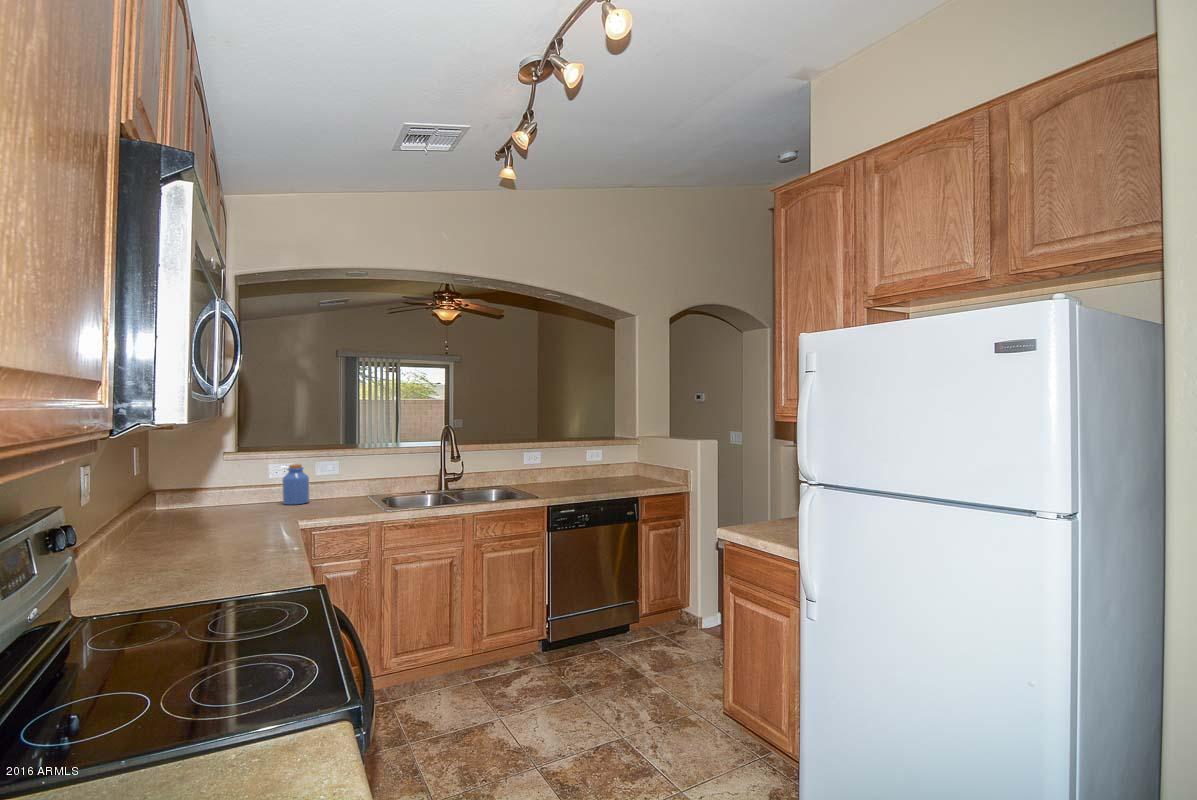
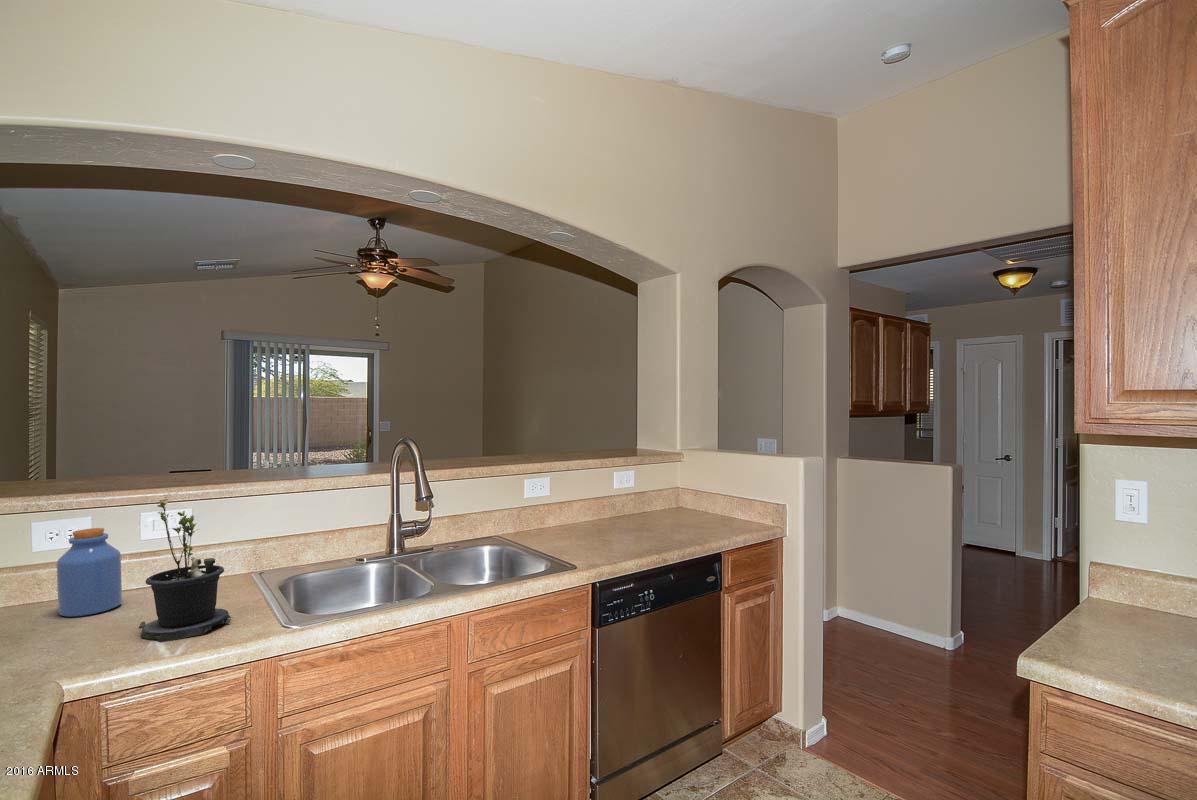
potted plant: none [321,448,361,512] -> present [139,499,231,642]

